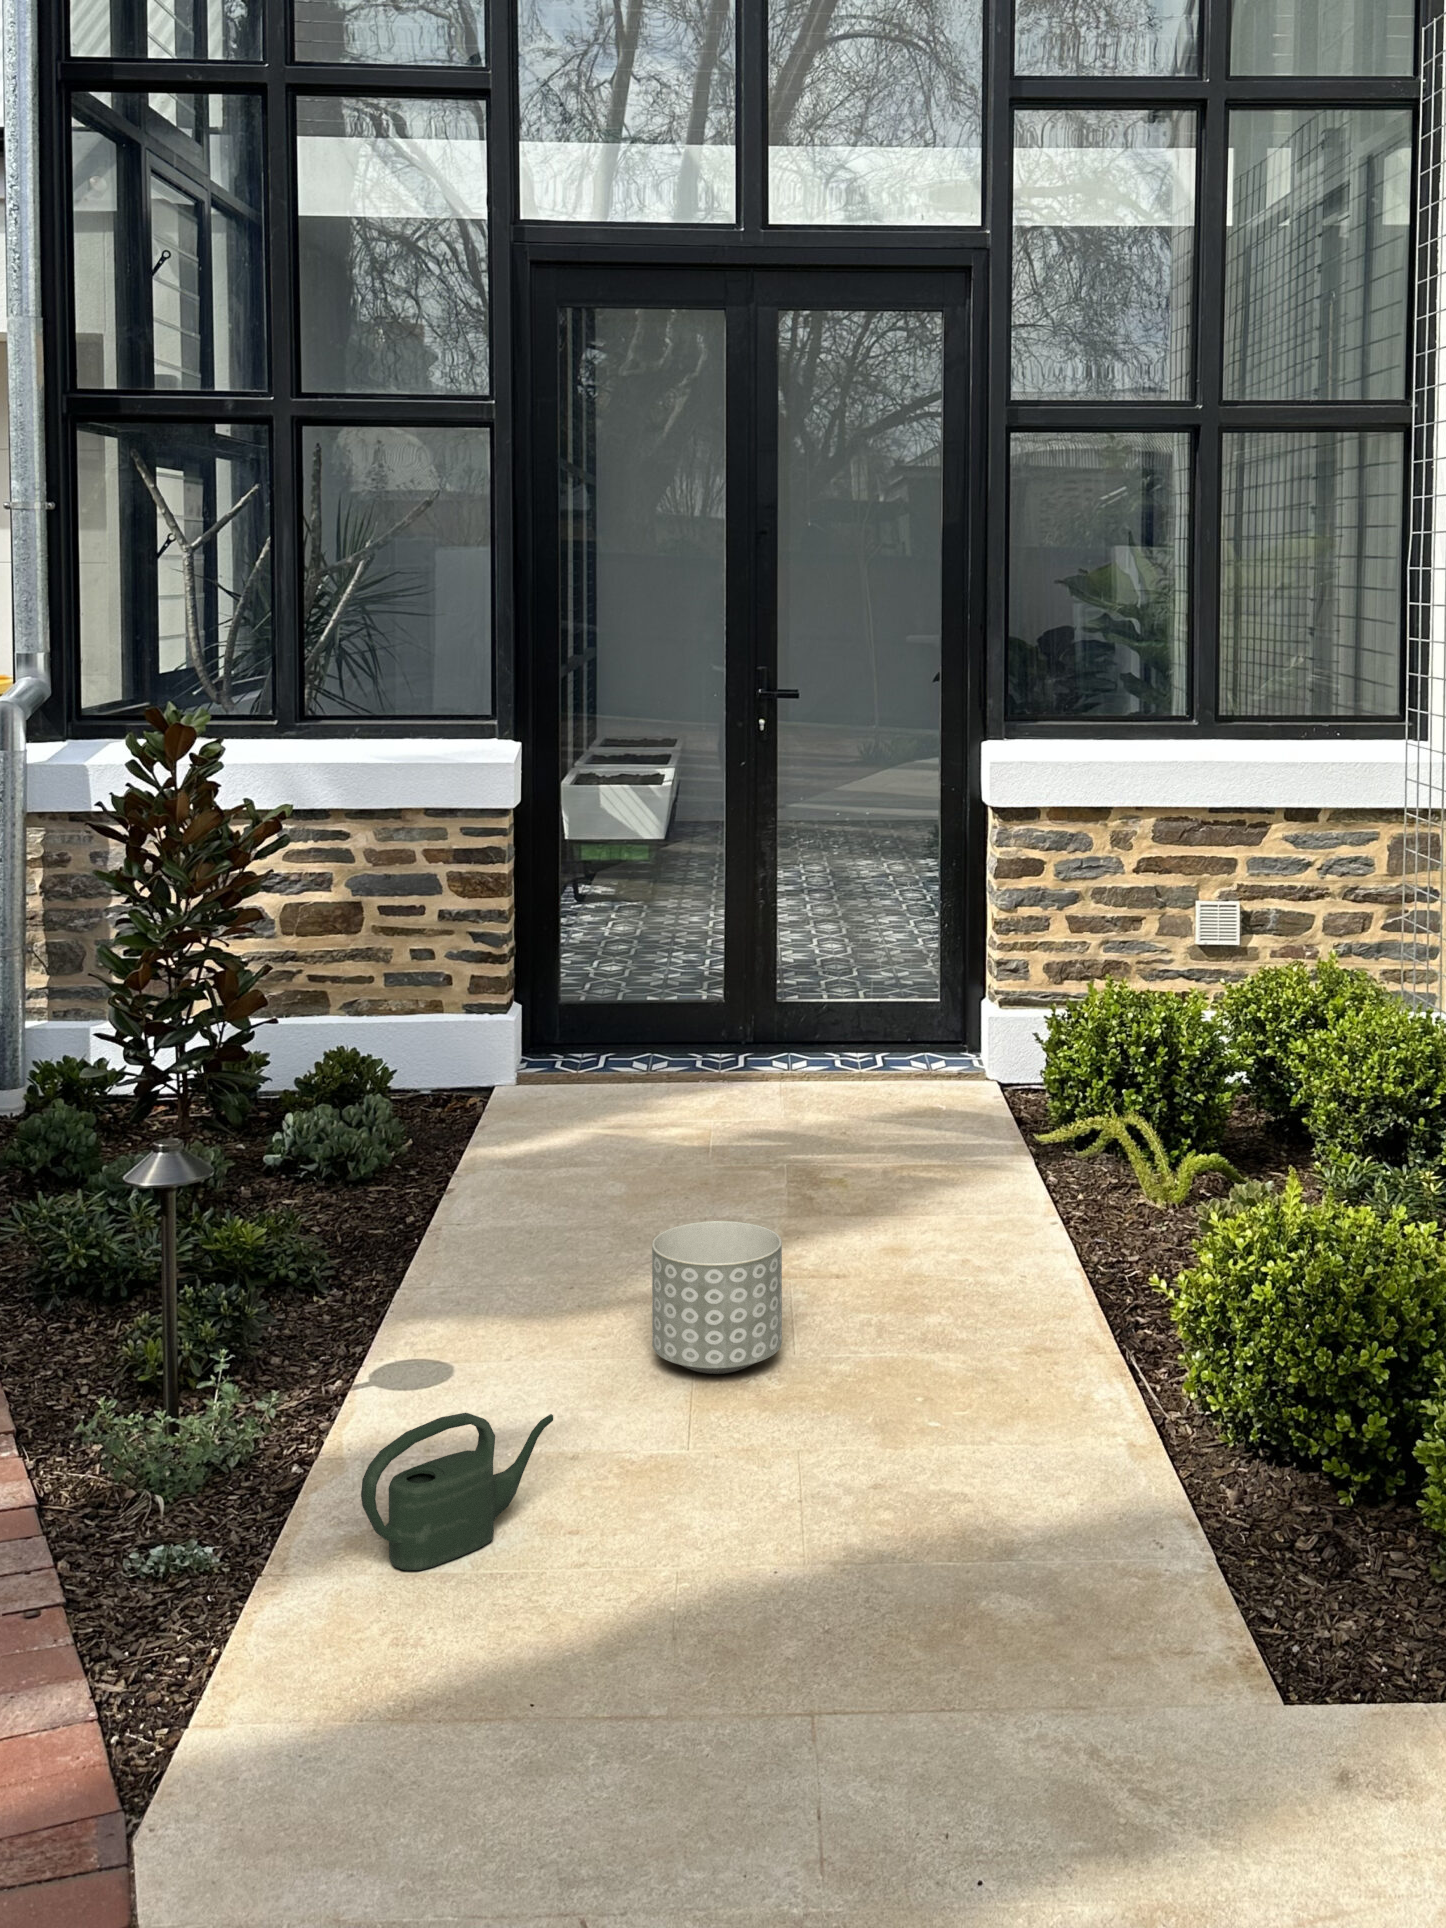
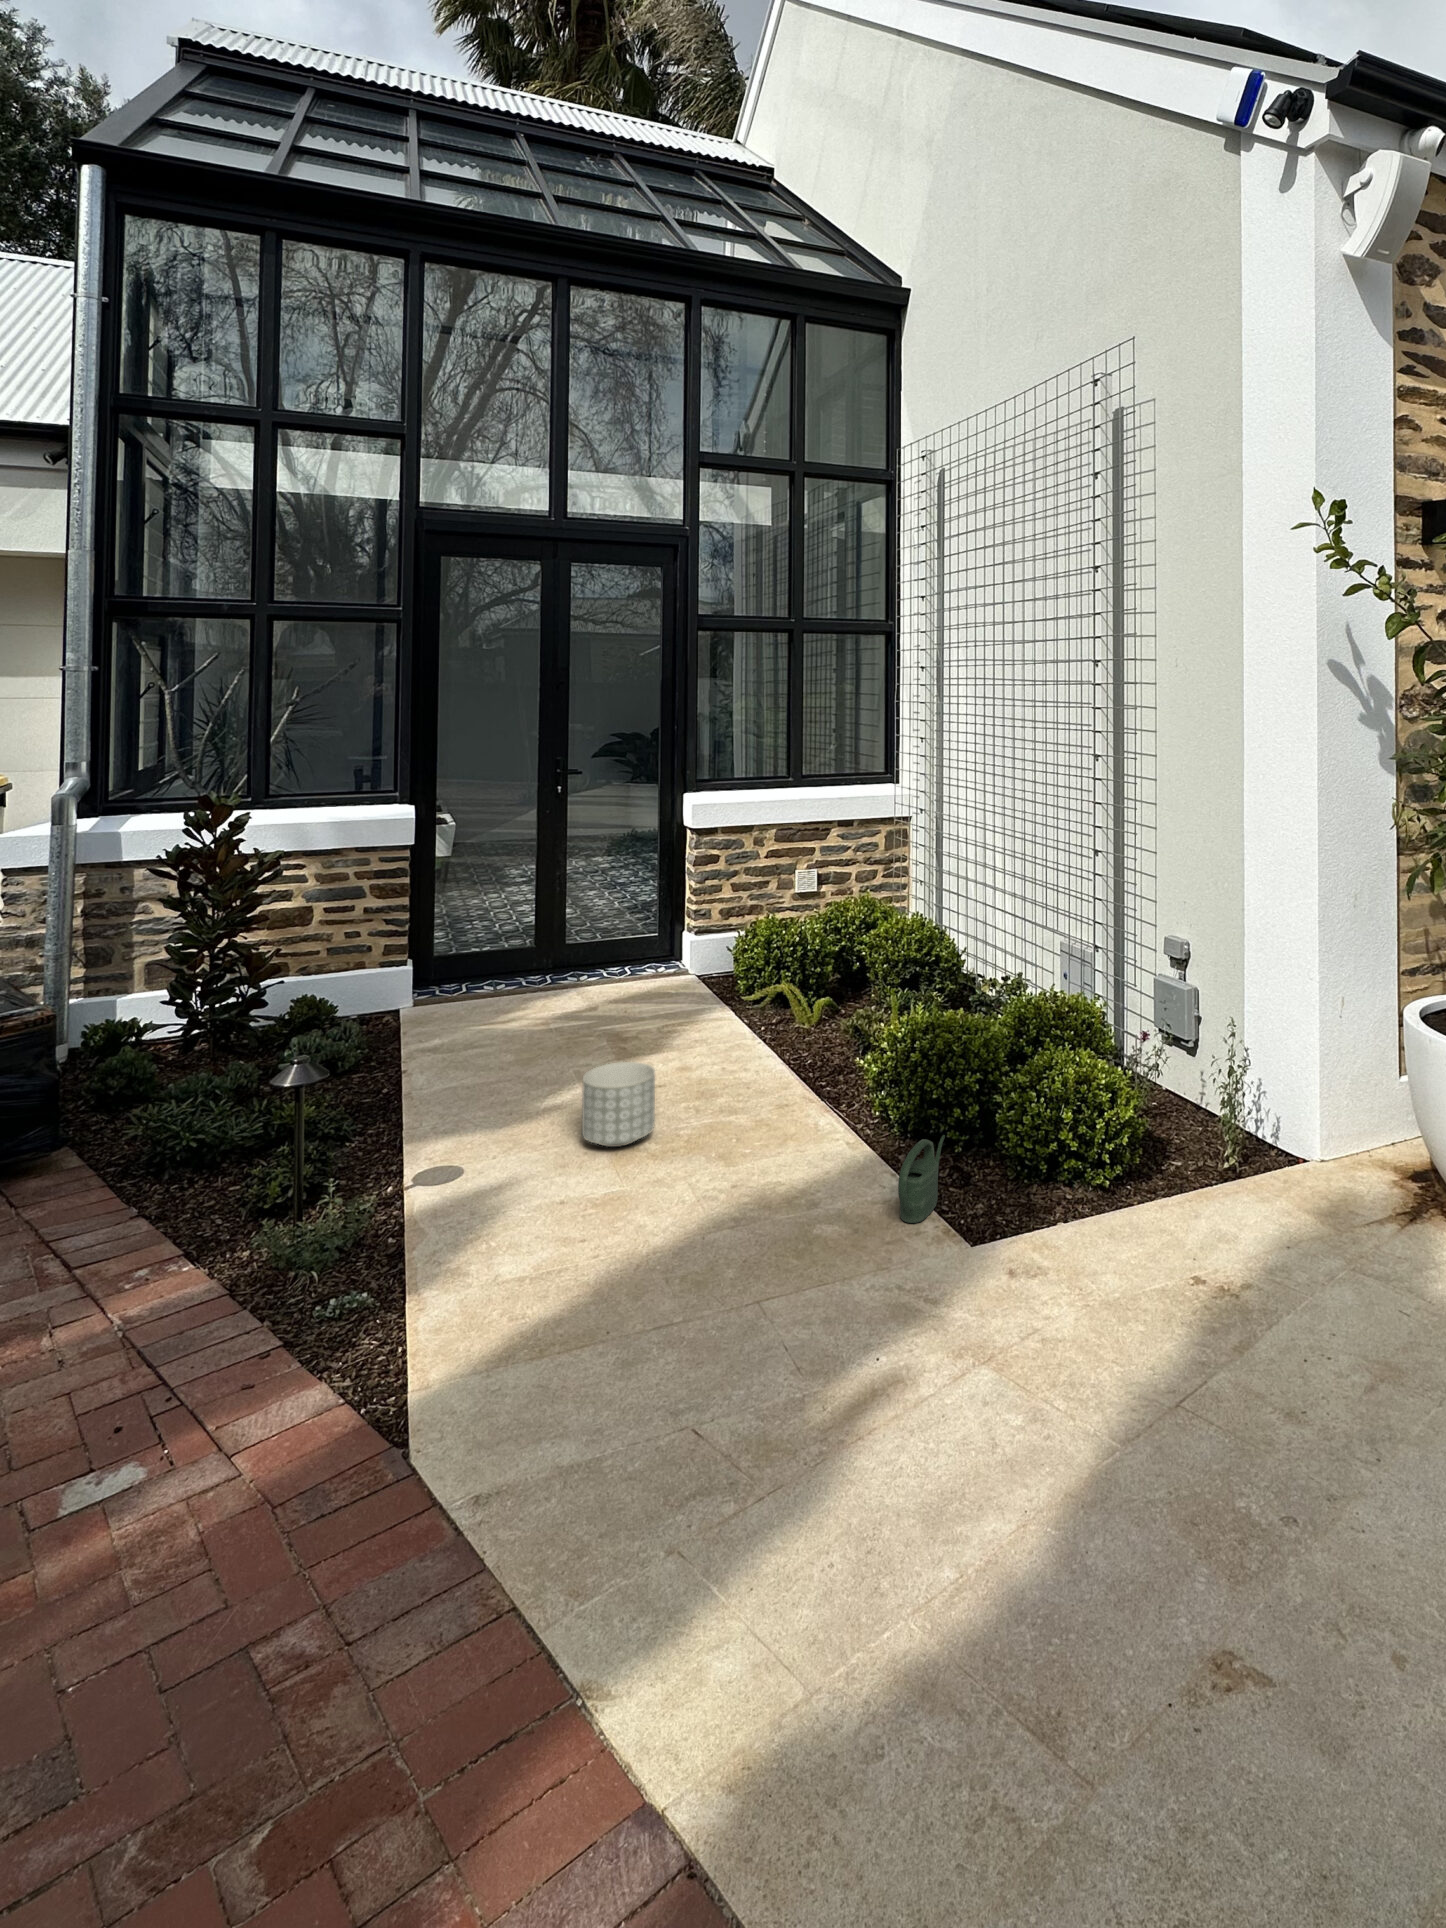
watering can: present [361,1413,553,1570] -> present [898,1135,945,1223]

